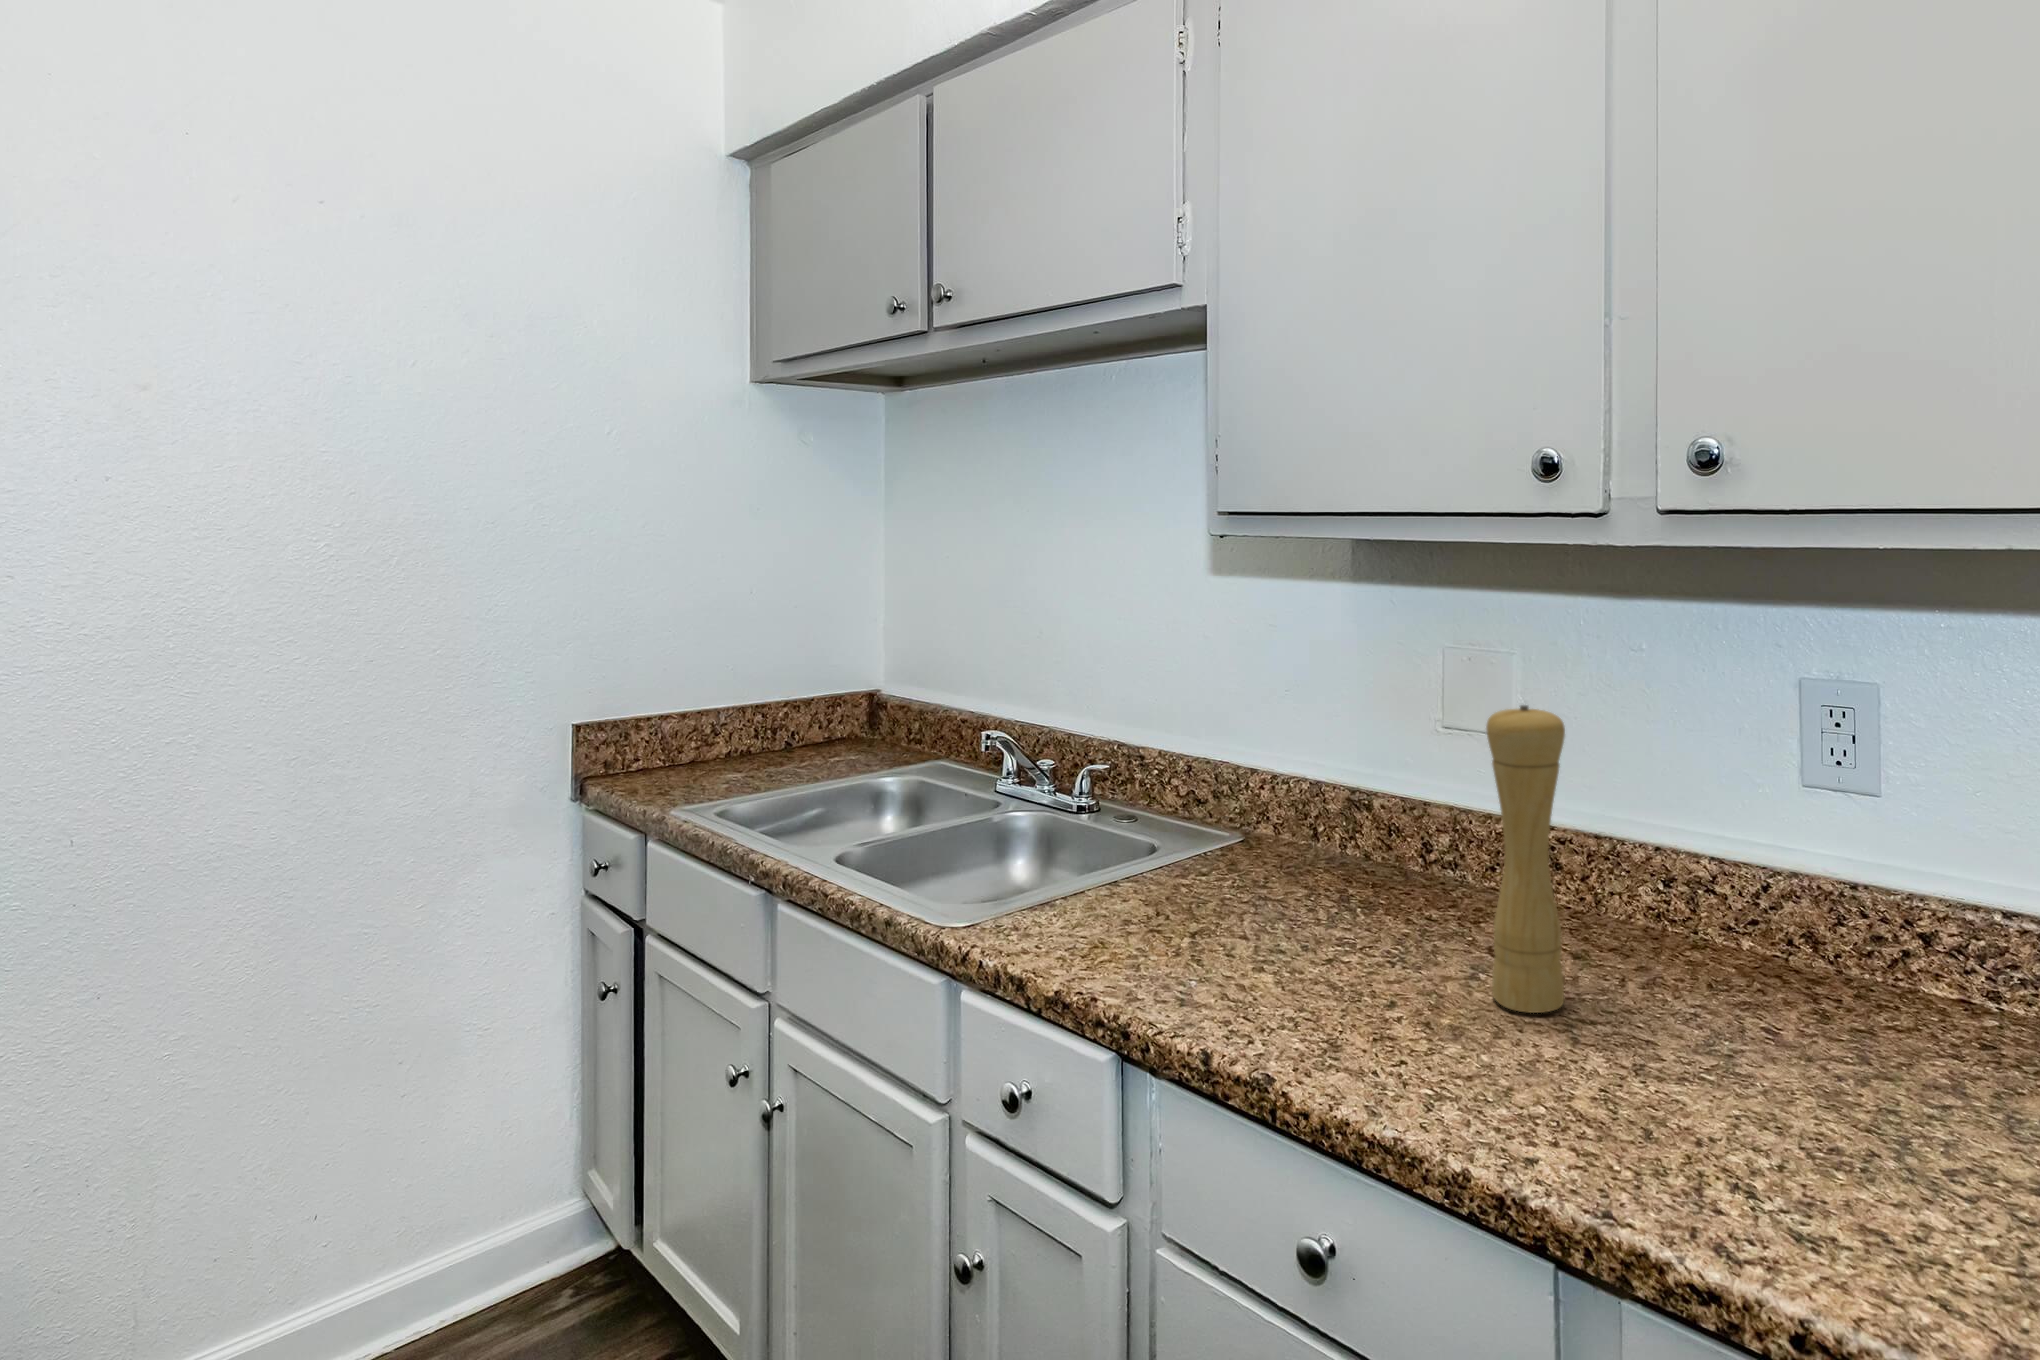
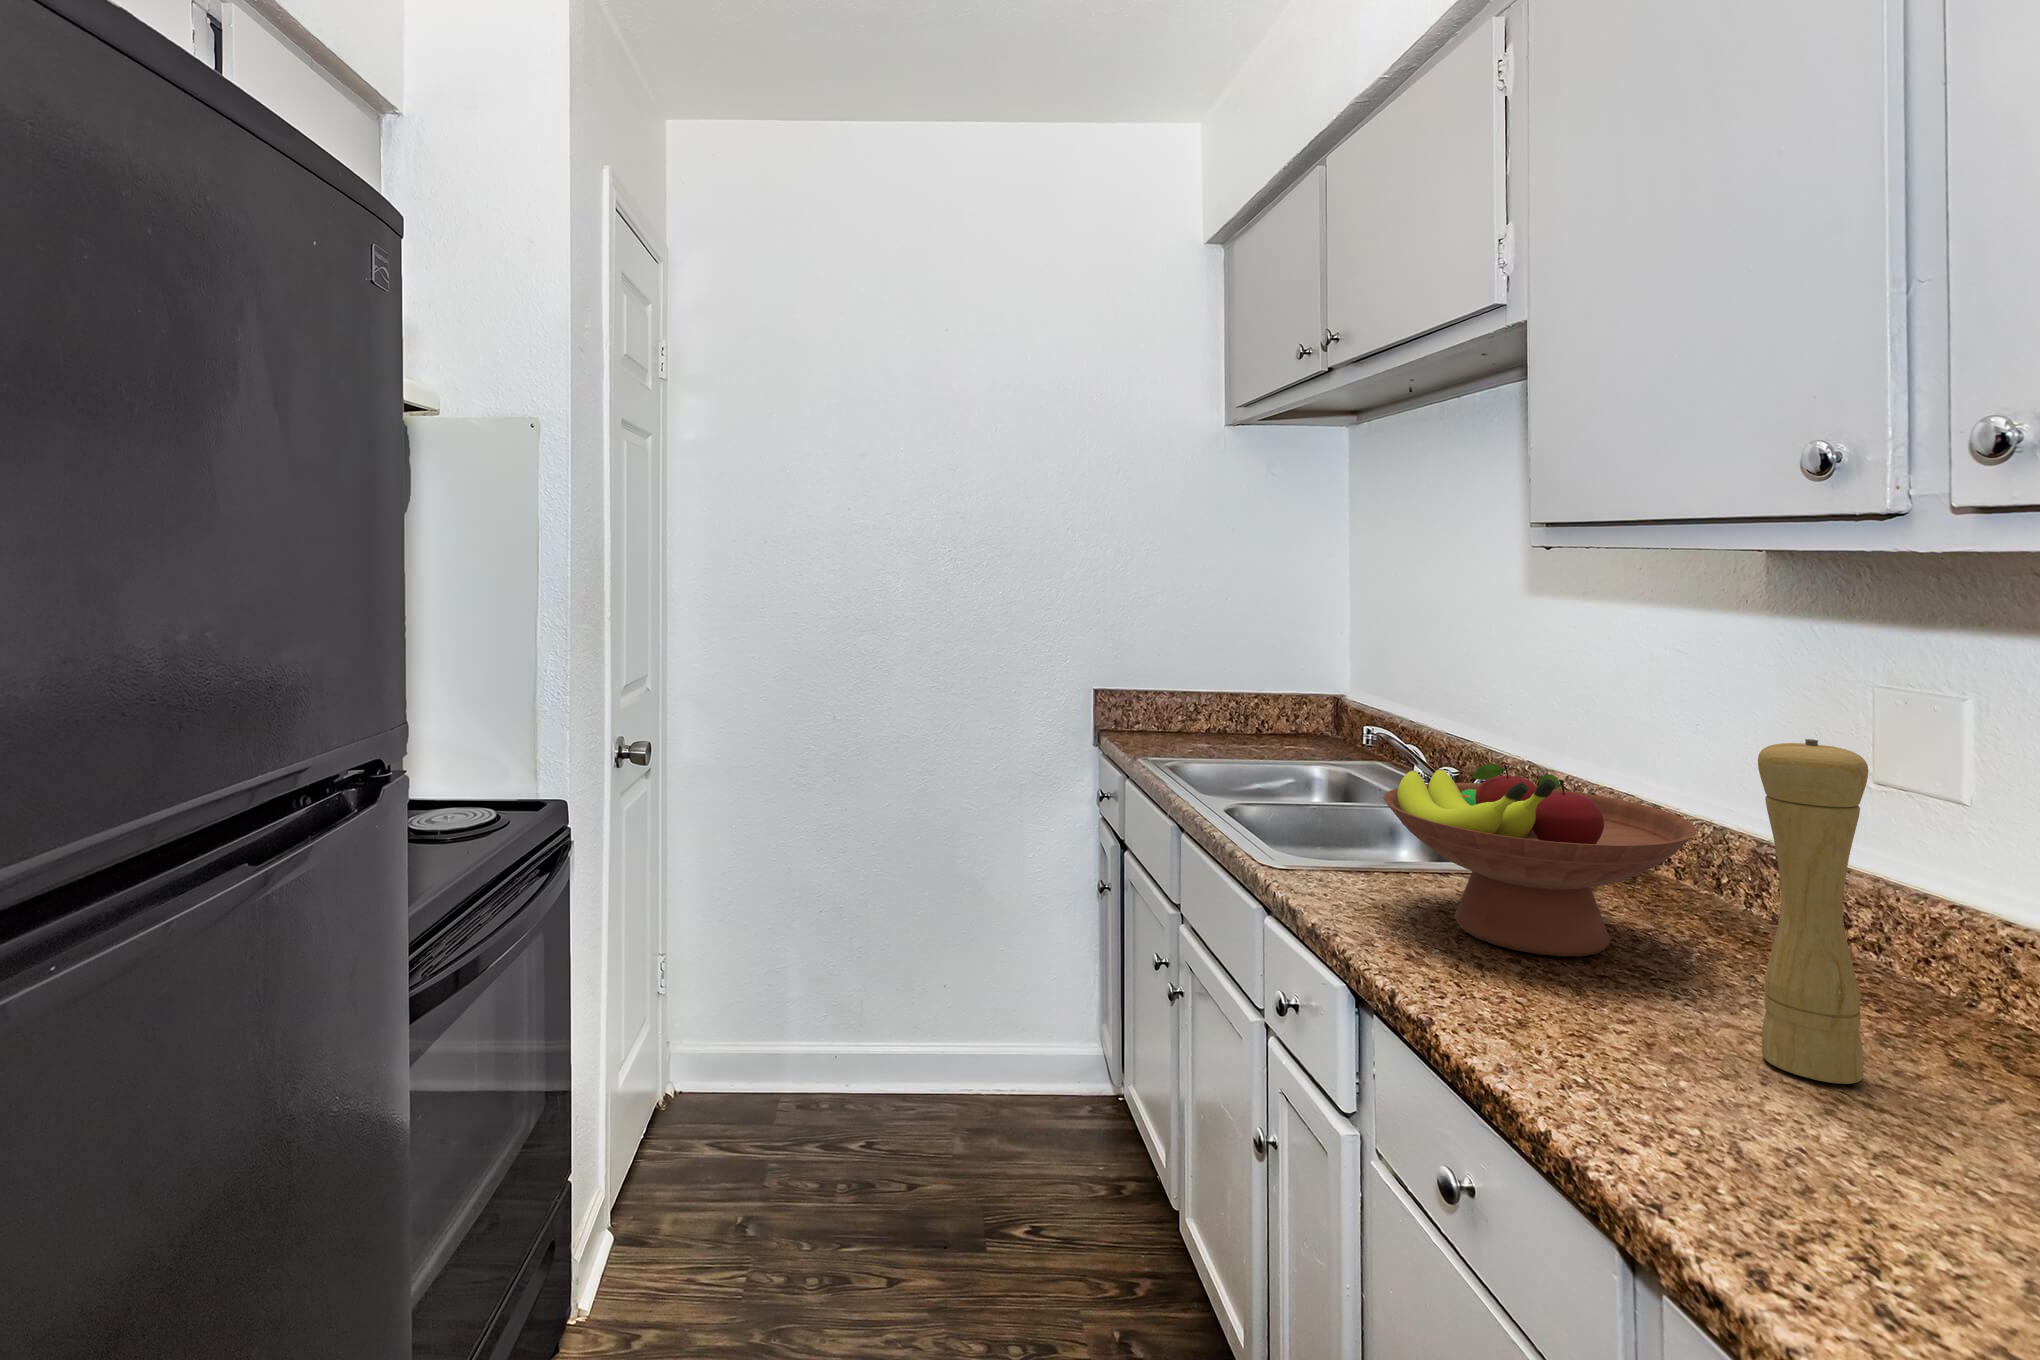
fruit bowl: none [1105,762,1382,958] -> present [1383,764,1697,957]

